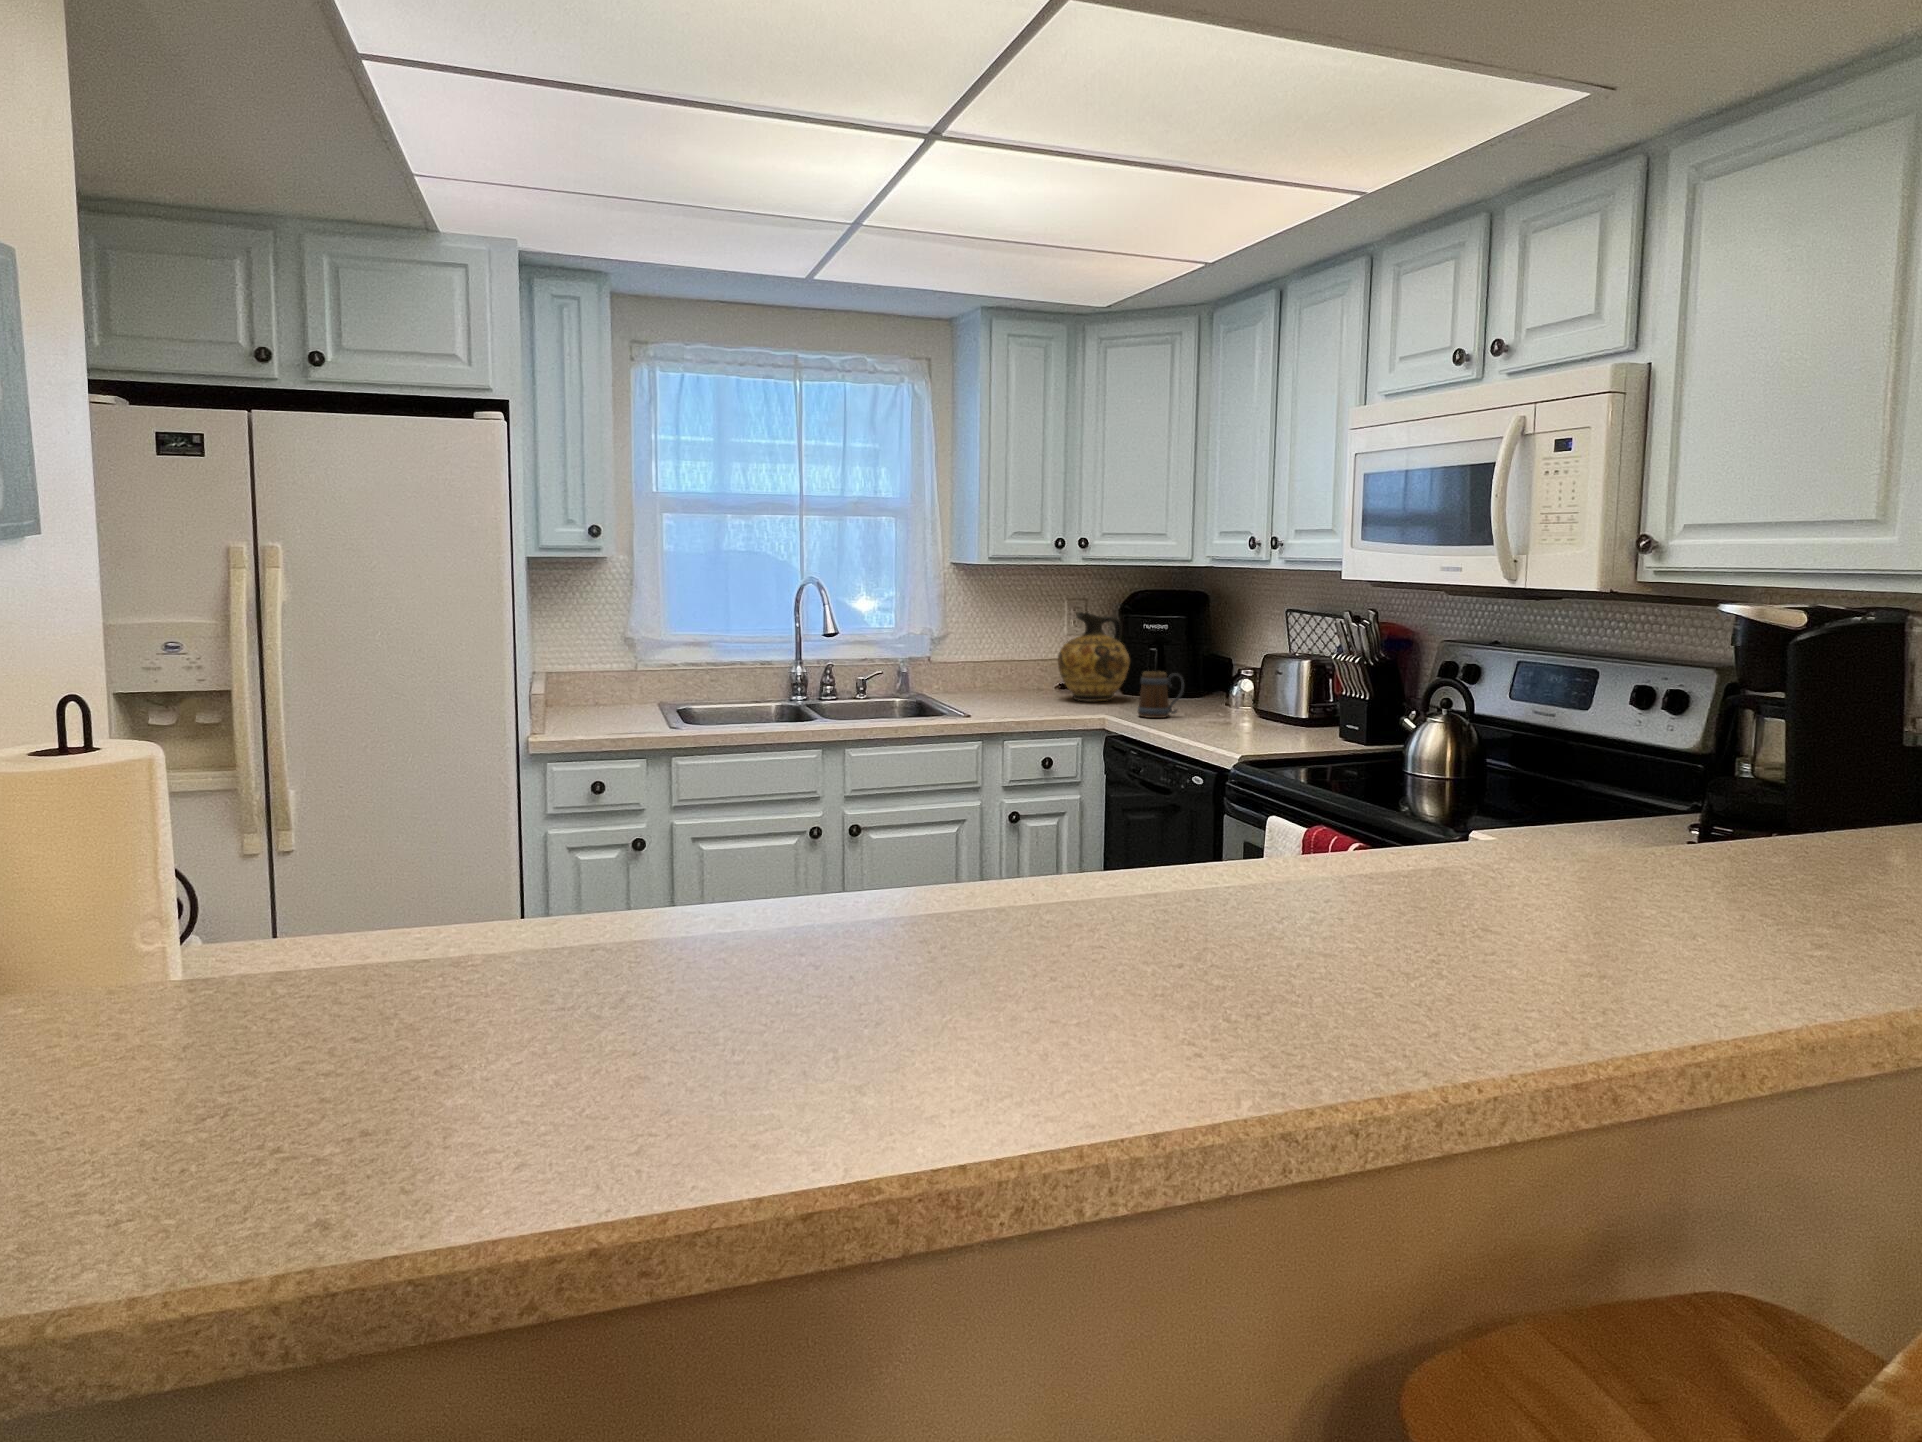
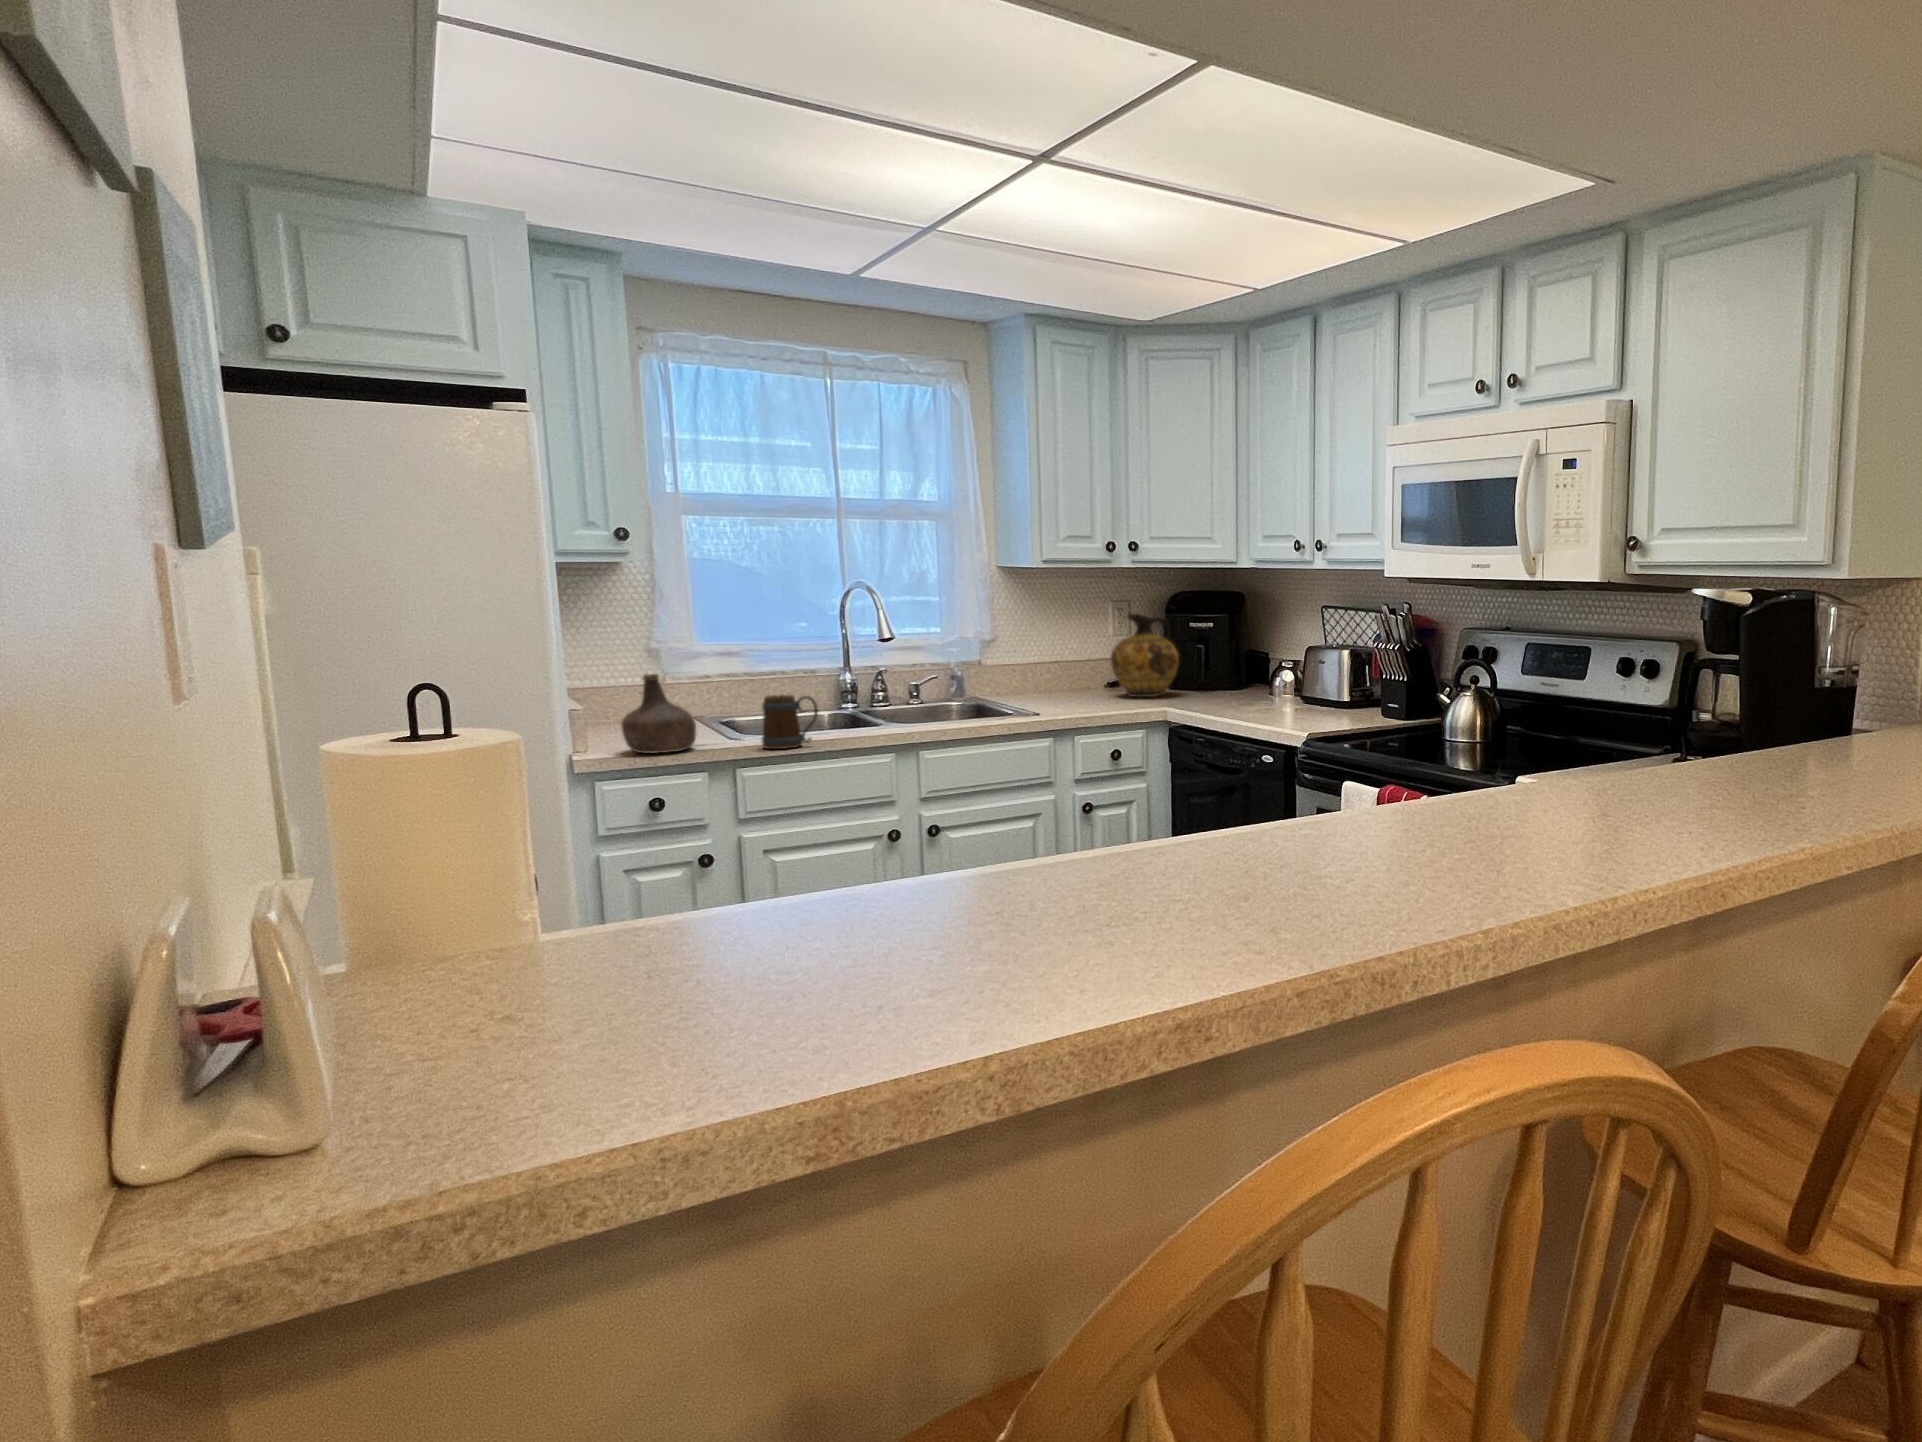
bottle: none [577,664,641,739] -> present [621,674,696,753]
mug: present [1138,671,1184,718] -> present [762,695,818,749]

